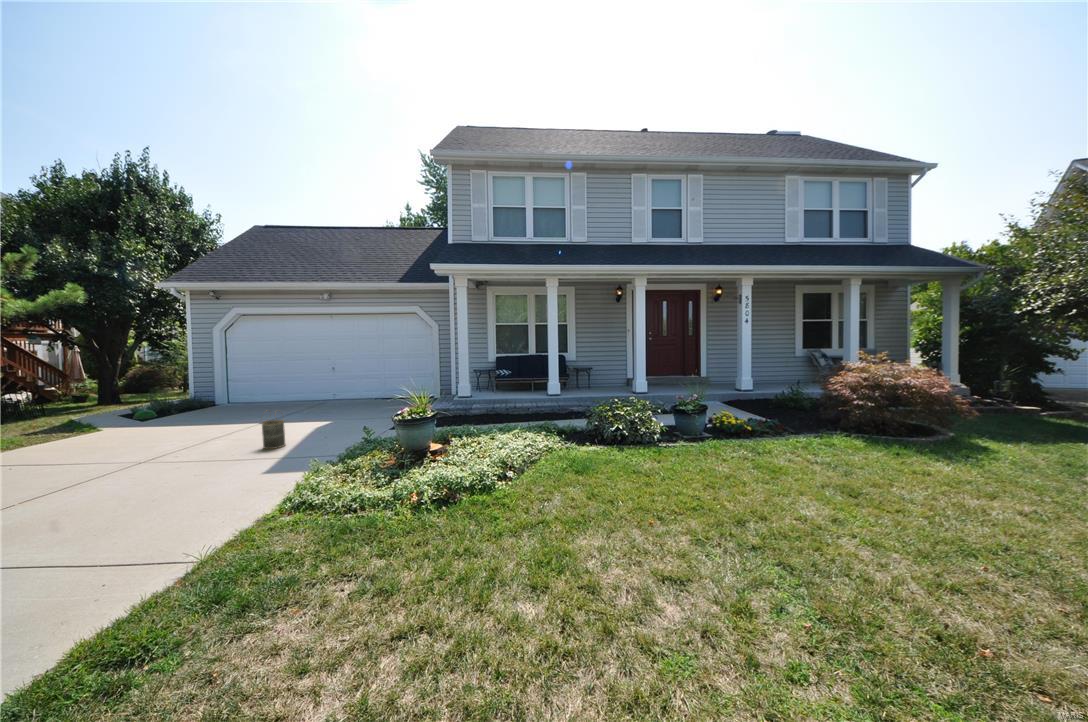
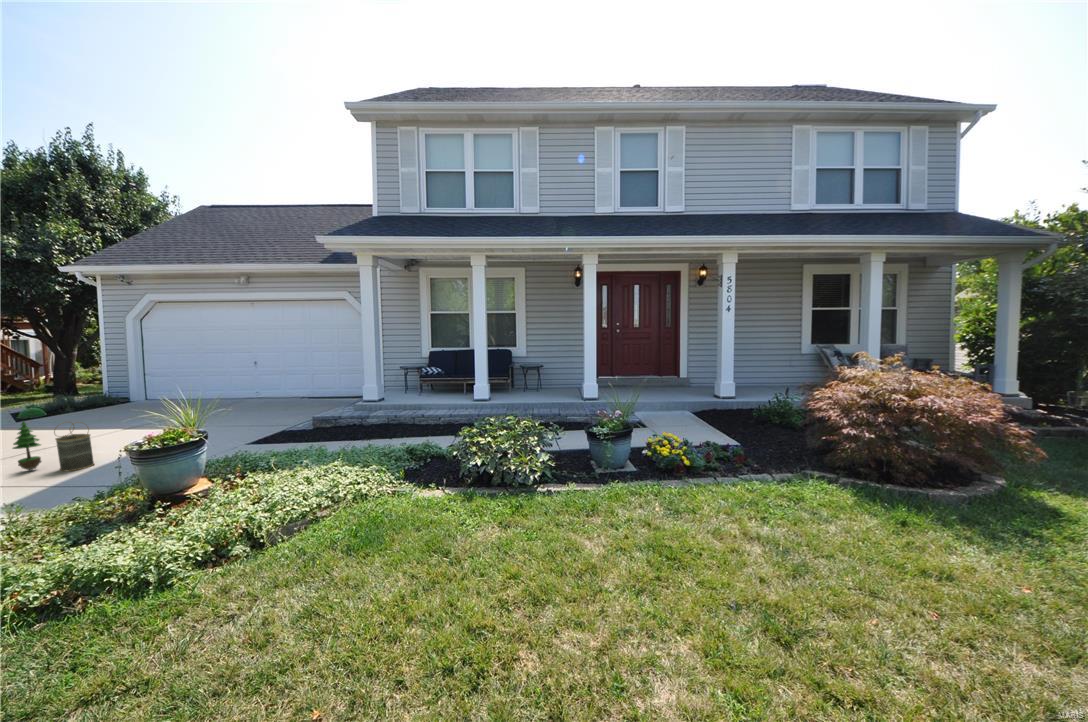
potted tree: none [229,409,247,450] -> present [13,421,41,470]

